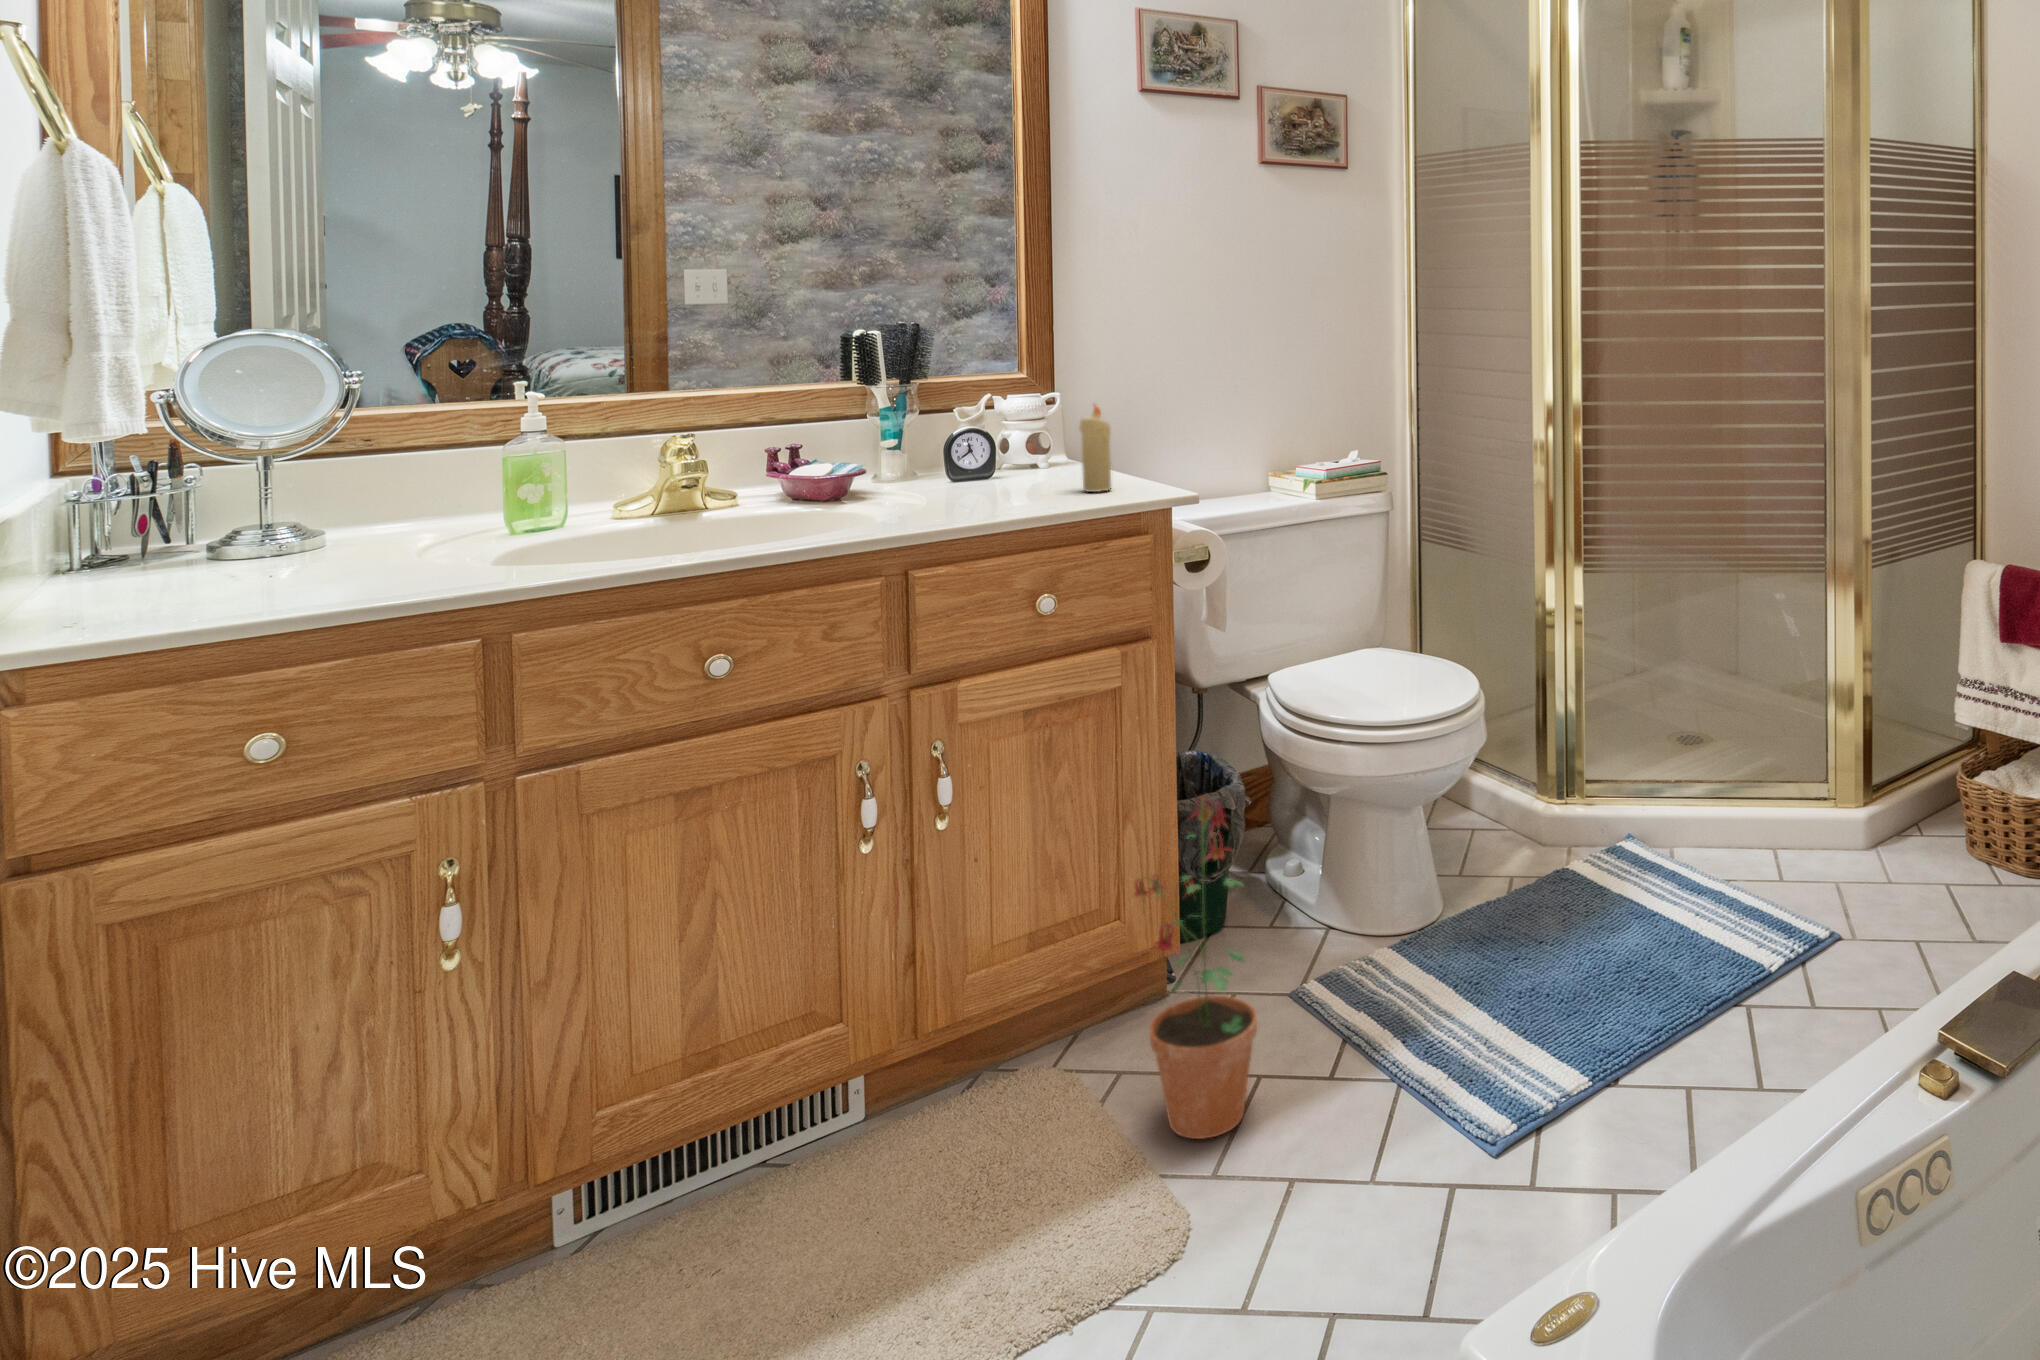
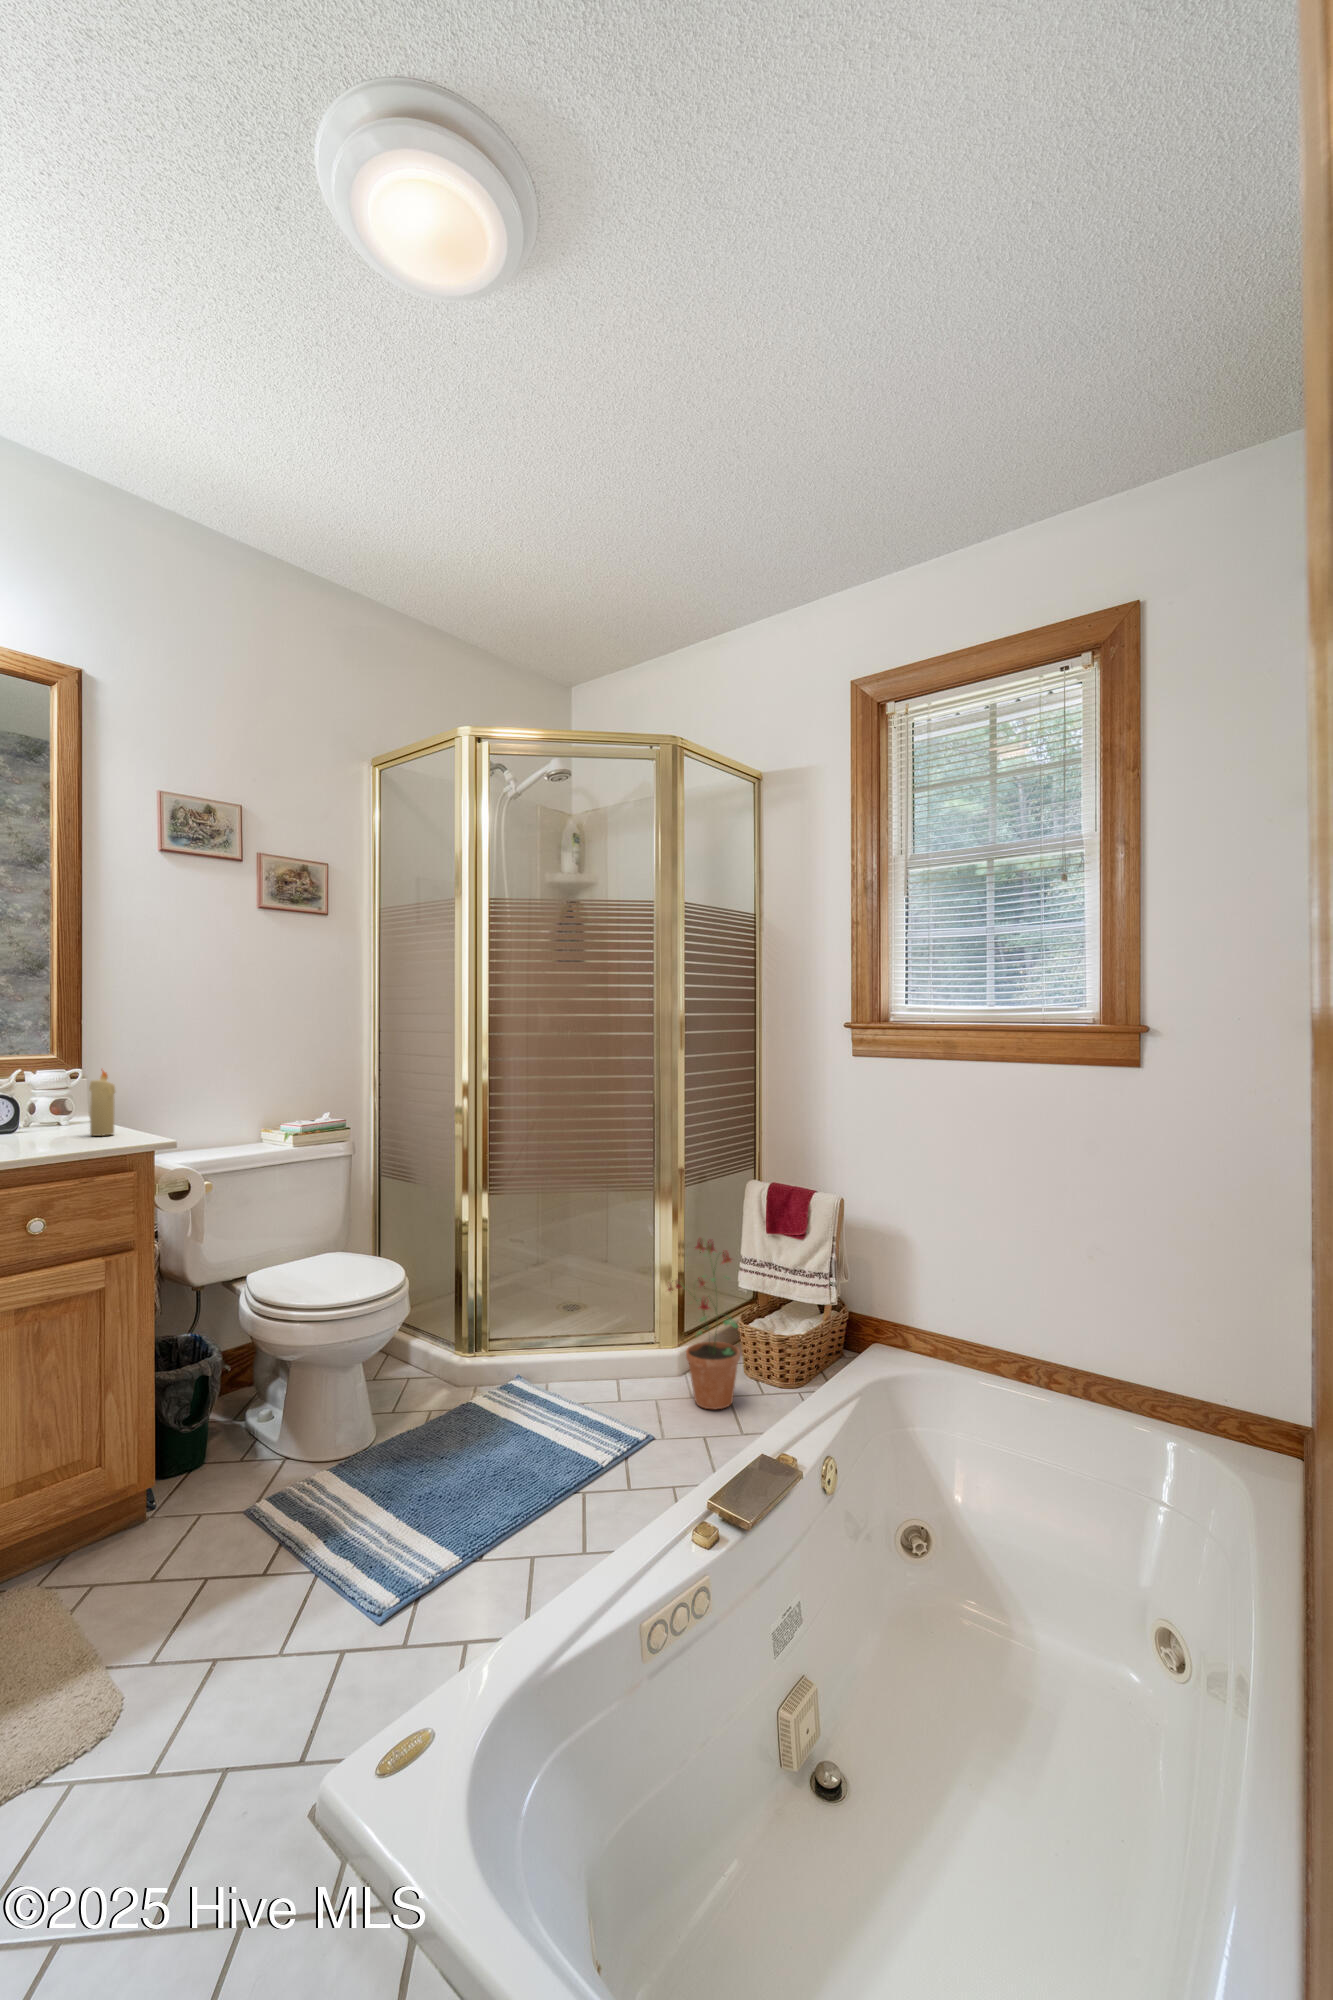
potted plant: present [1135,796,1257,1139] -> present [668,1238,740,1409]

